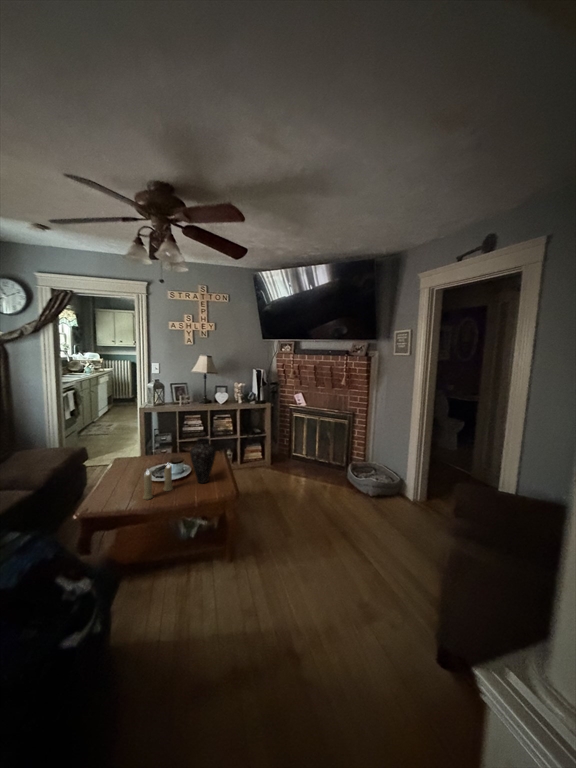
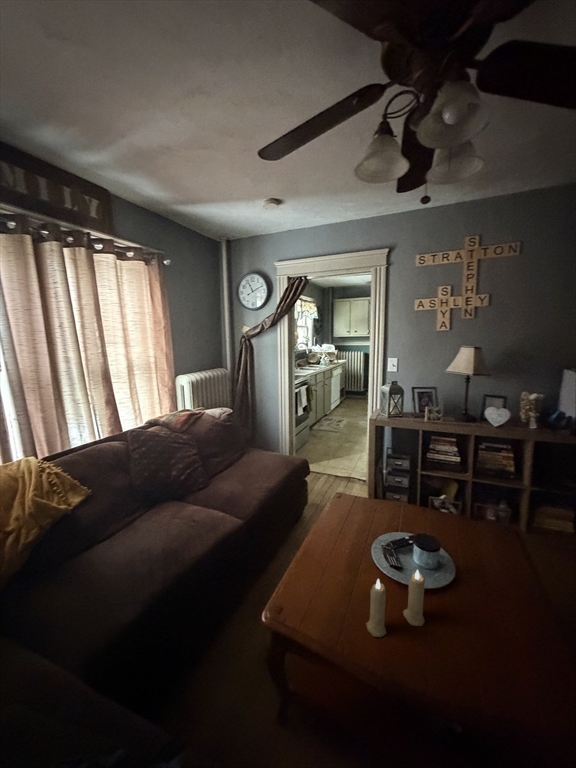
vase: present [190,438,216,483] -> none [465,533,533,638]

